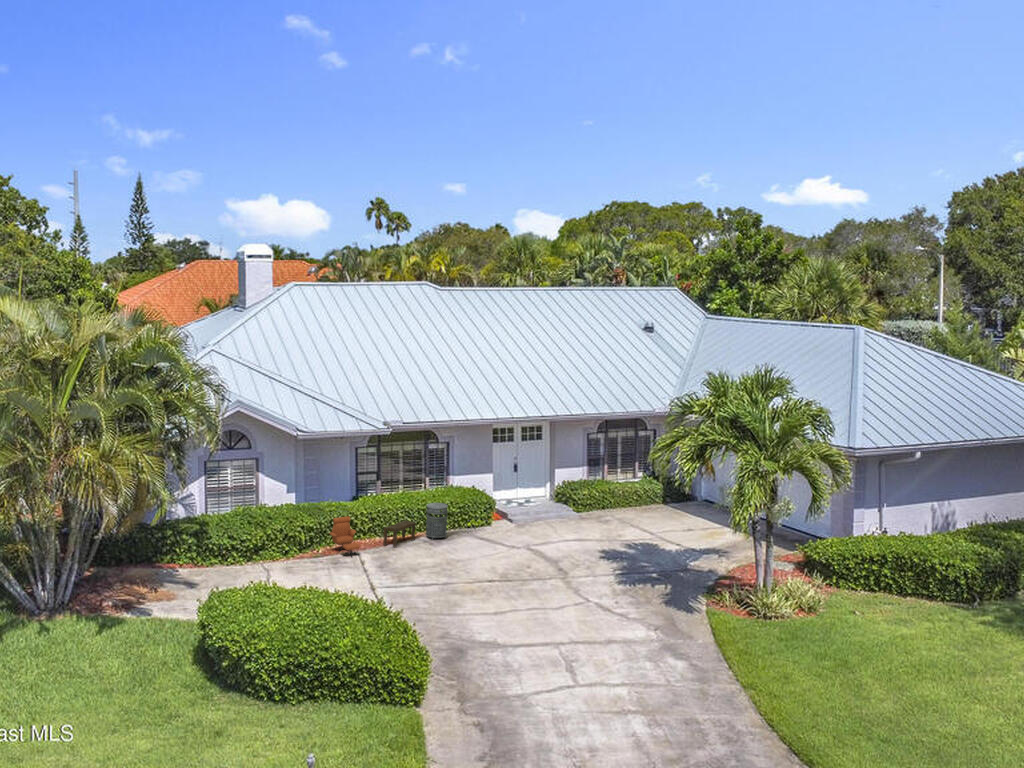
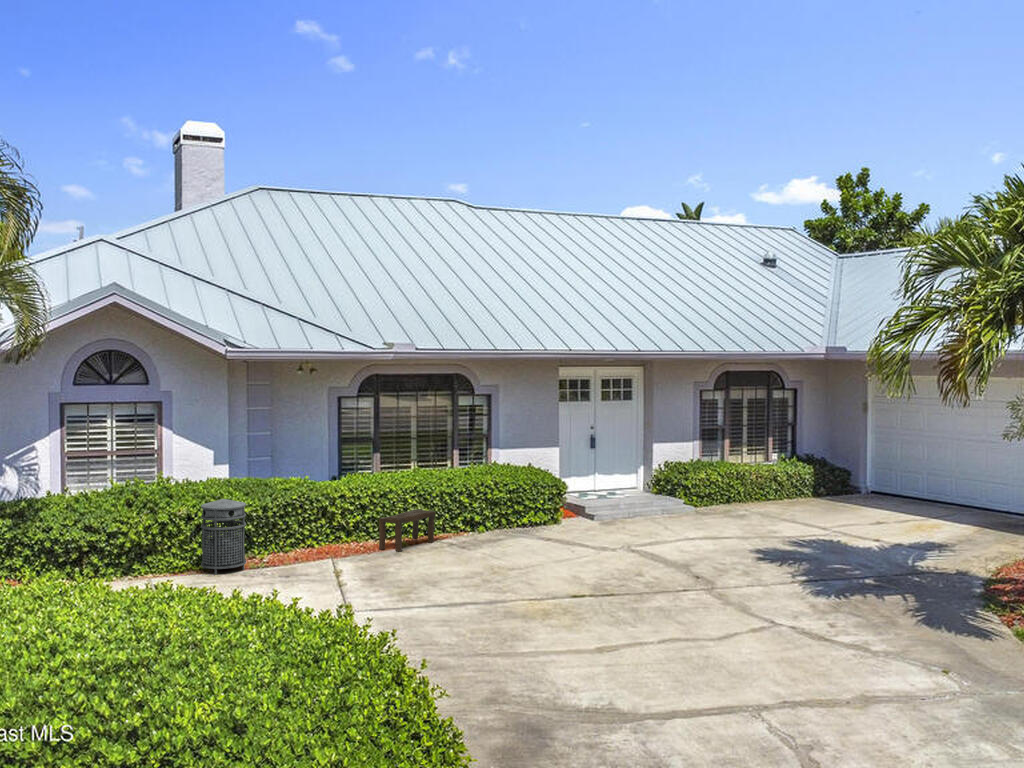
trash can: present [426,503,448,540] -> present [201,499,246,575]
lounge chair: present [330,517,360,557] -> none [282,498,334,566]

